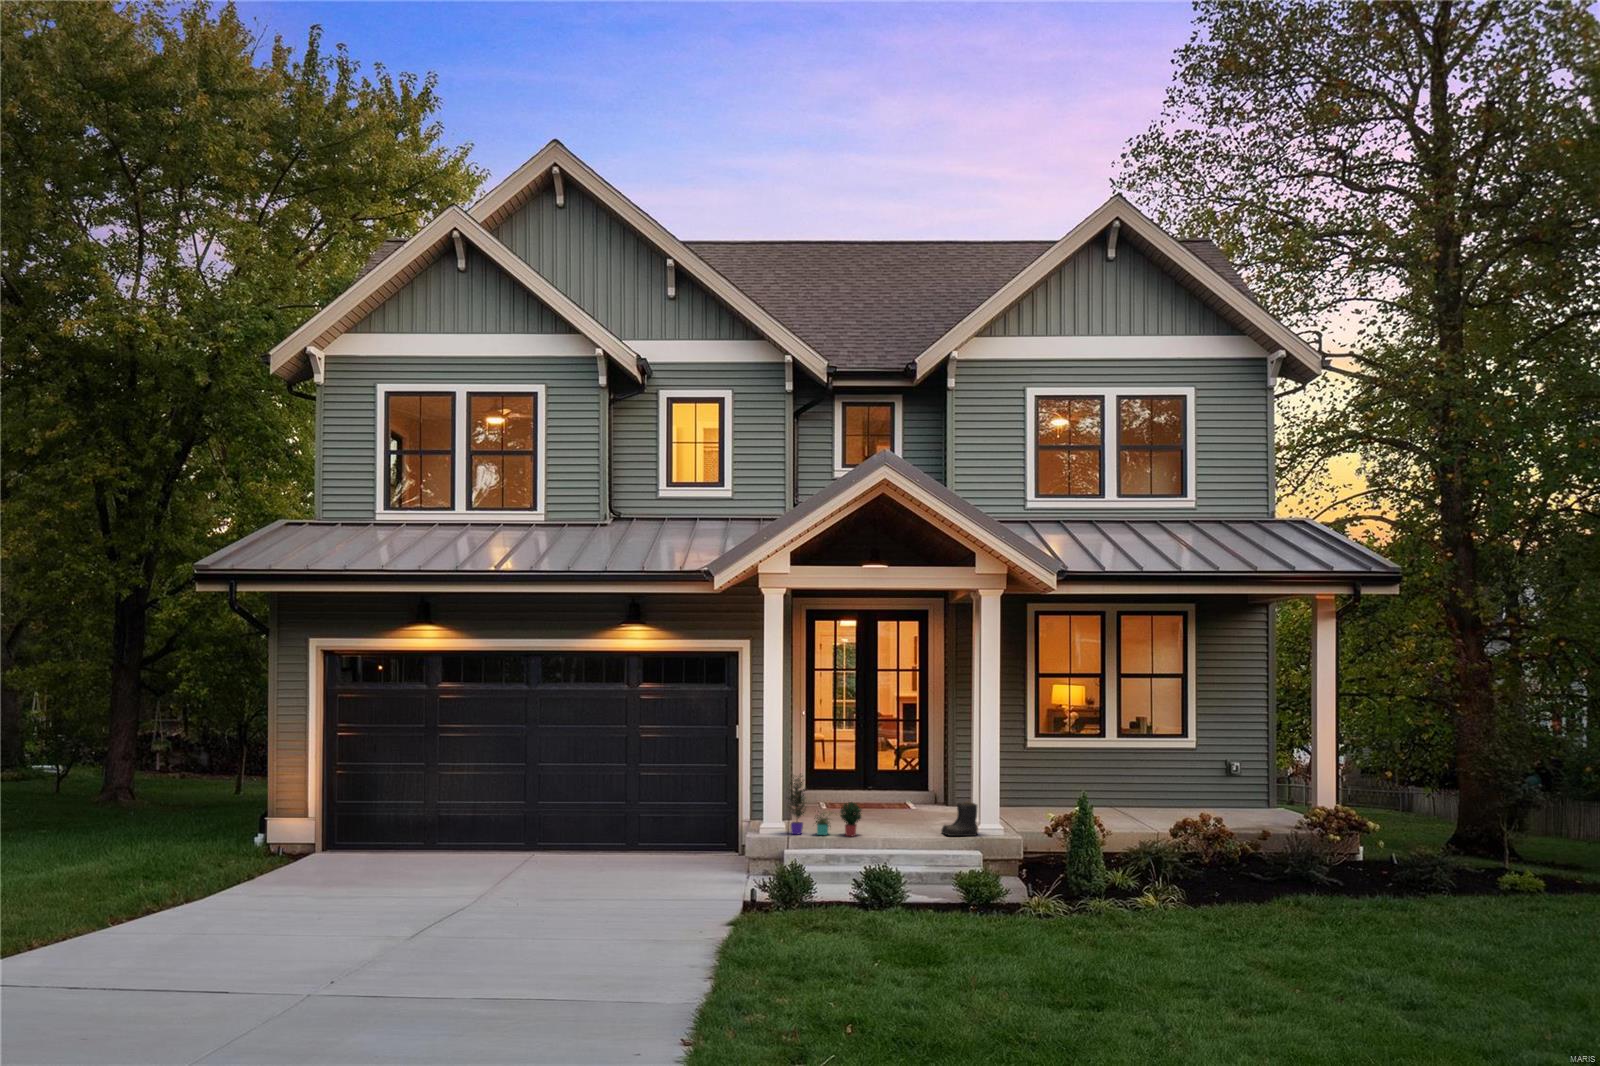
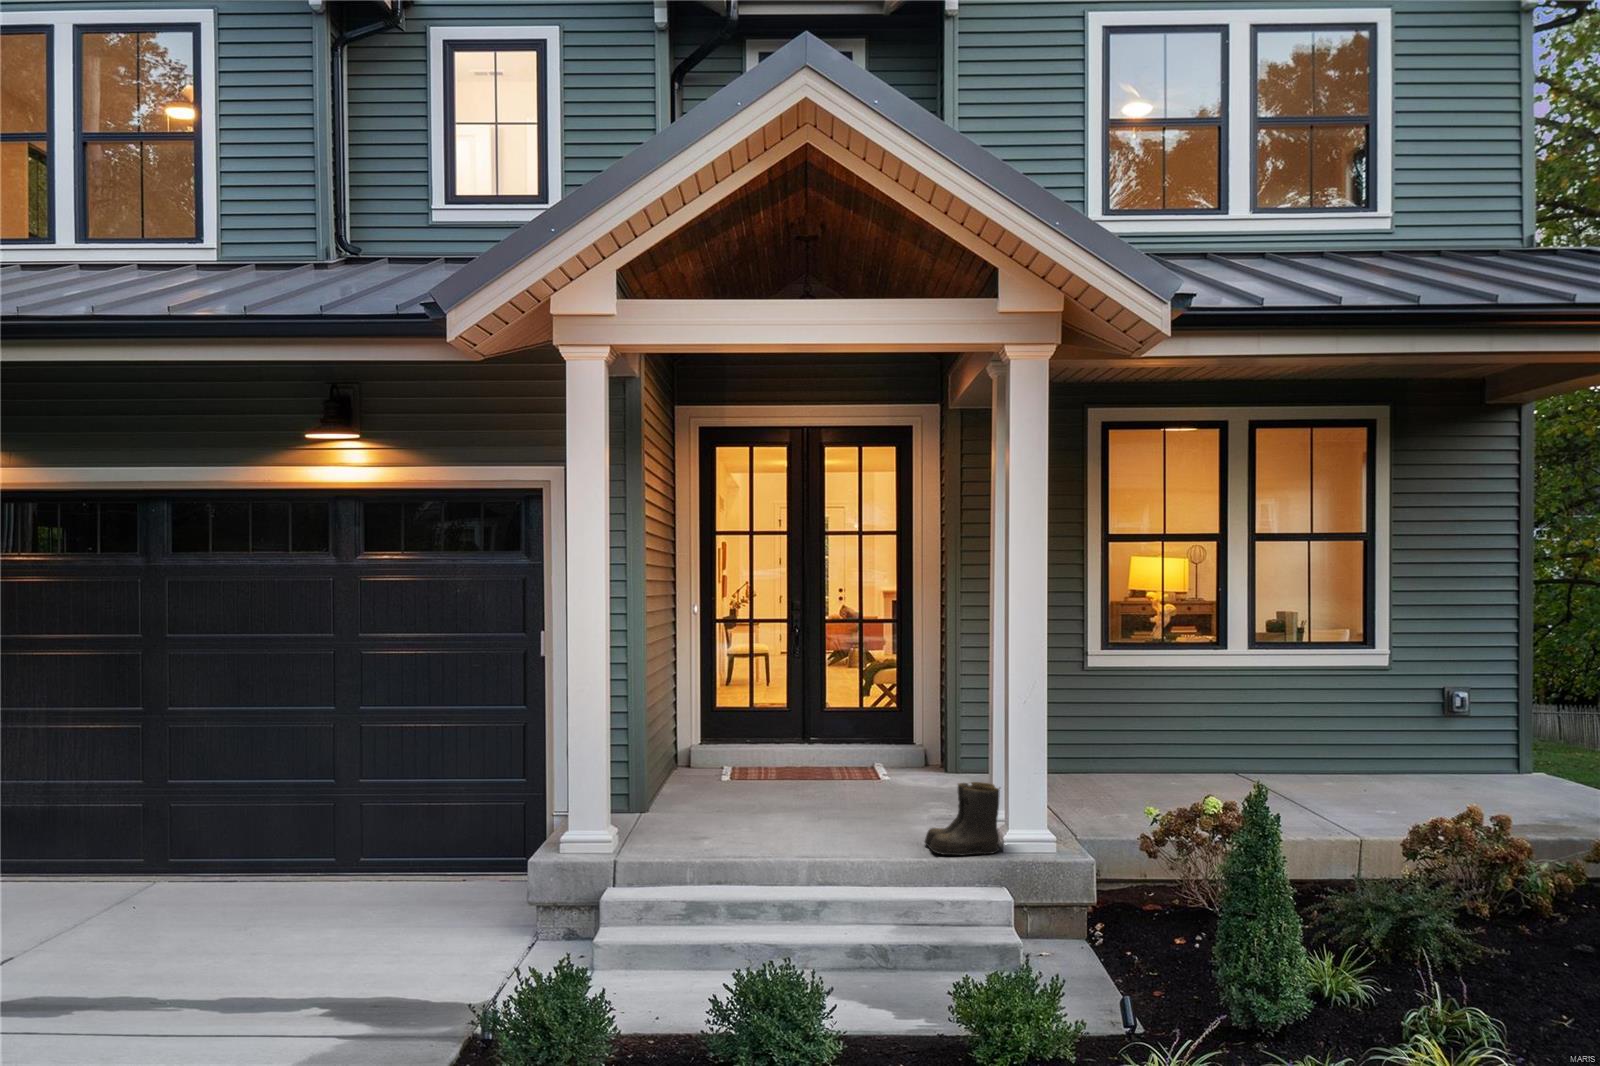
potted plant: present [788,776,861,836] -> none [606,724,762,854]

